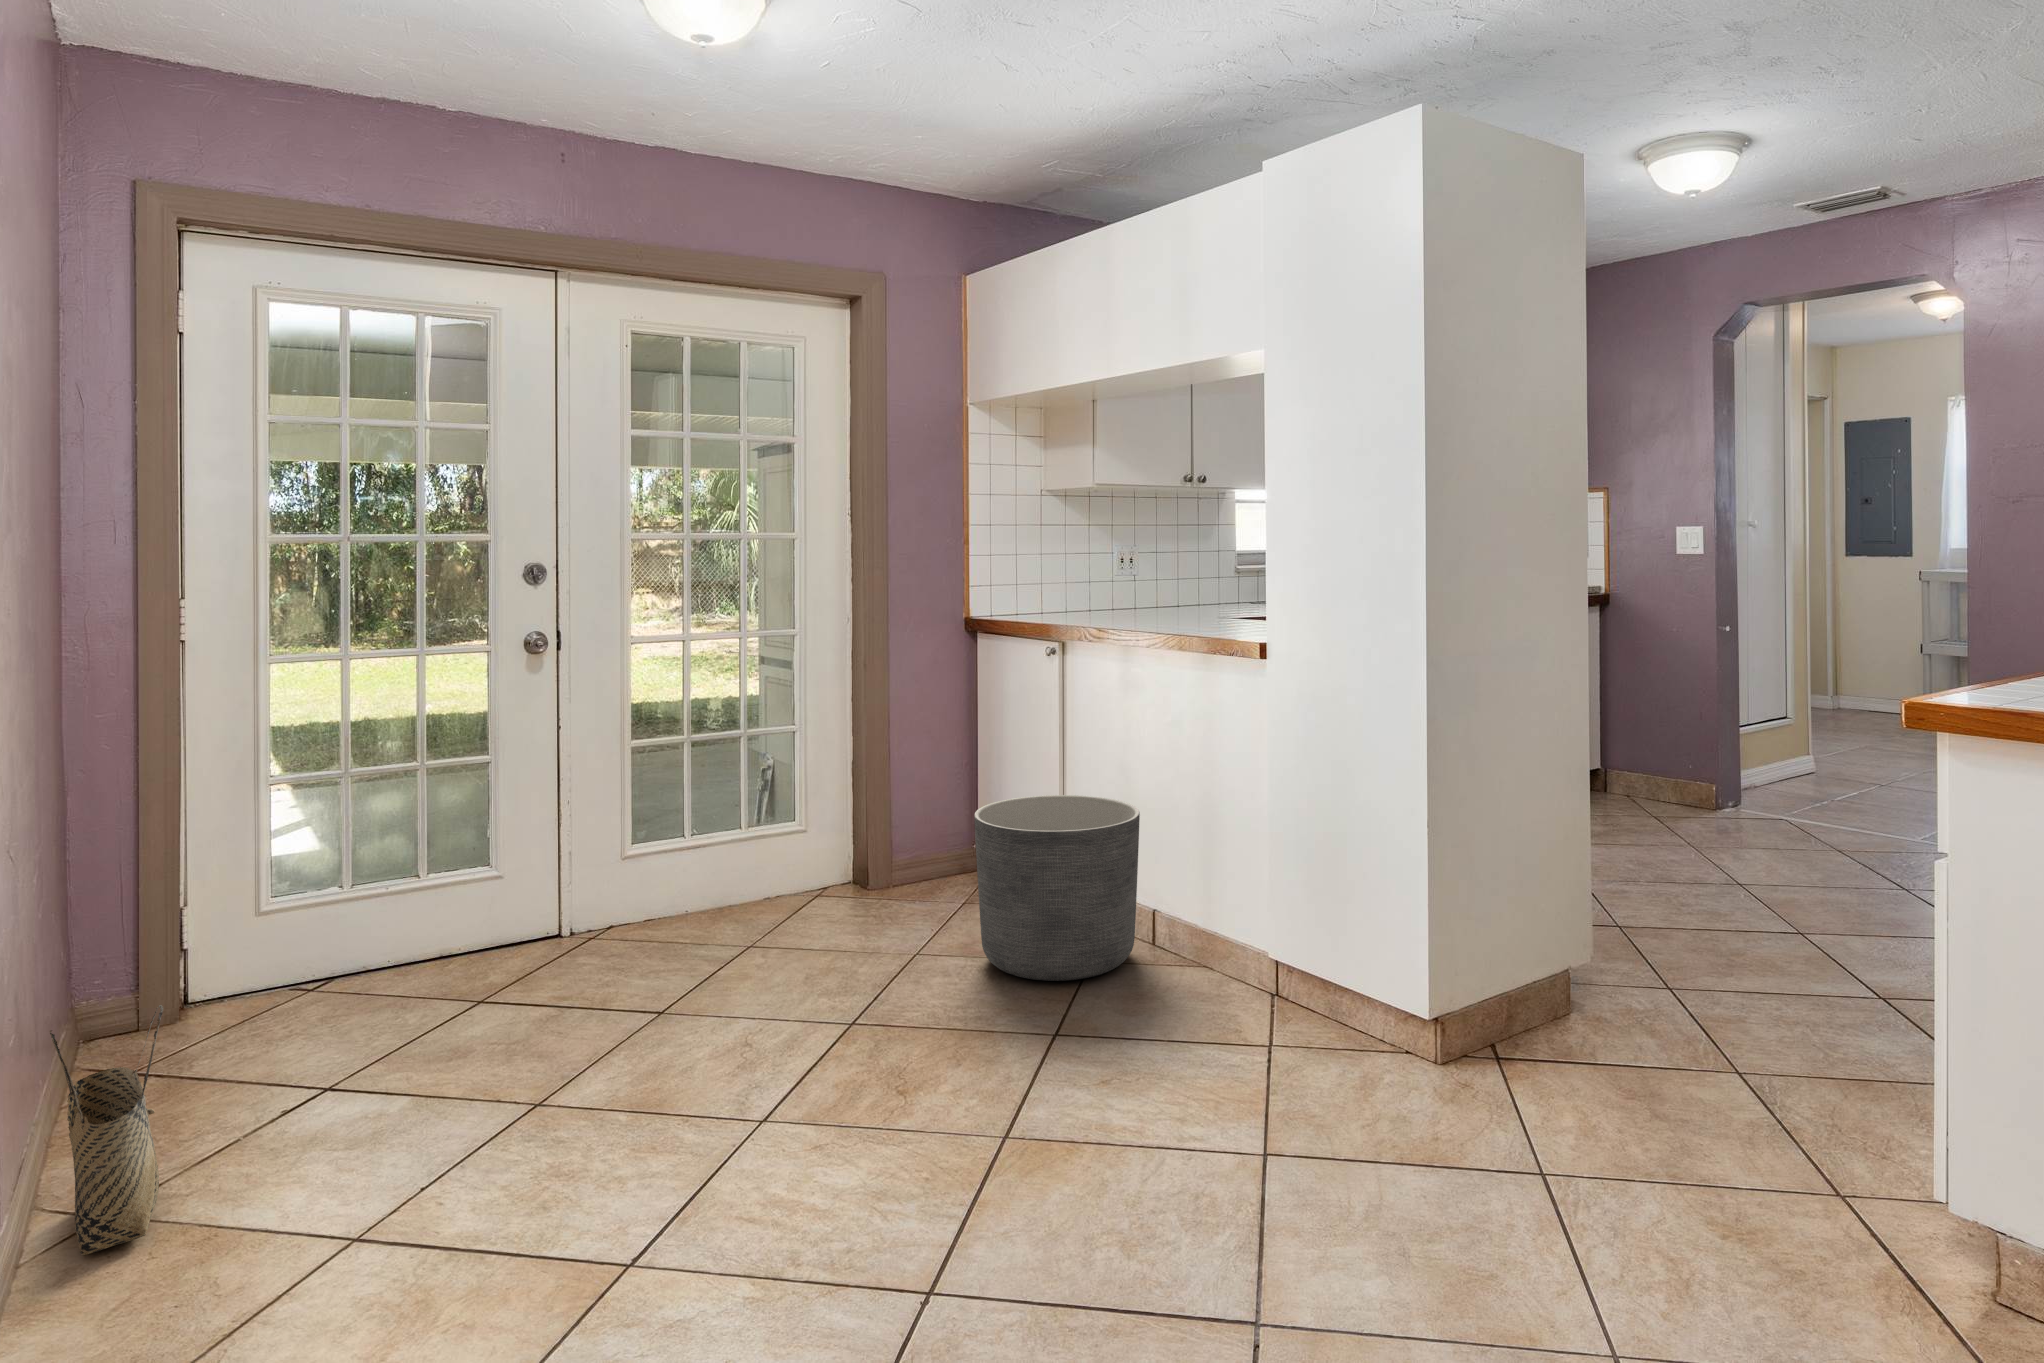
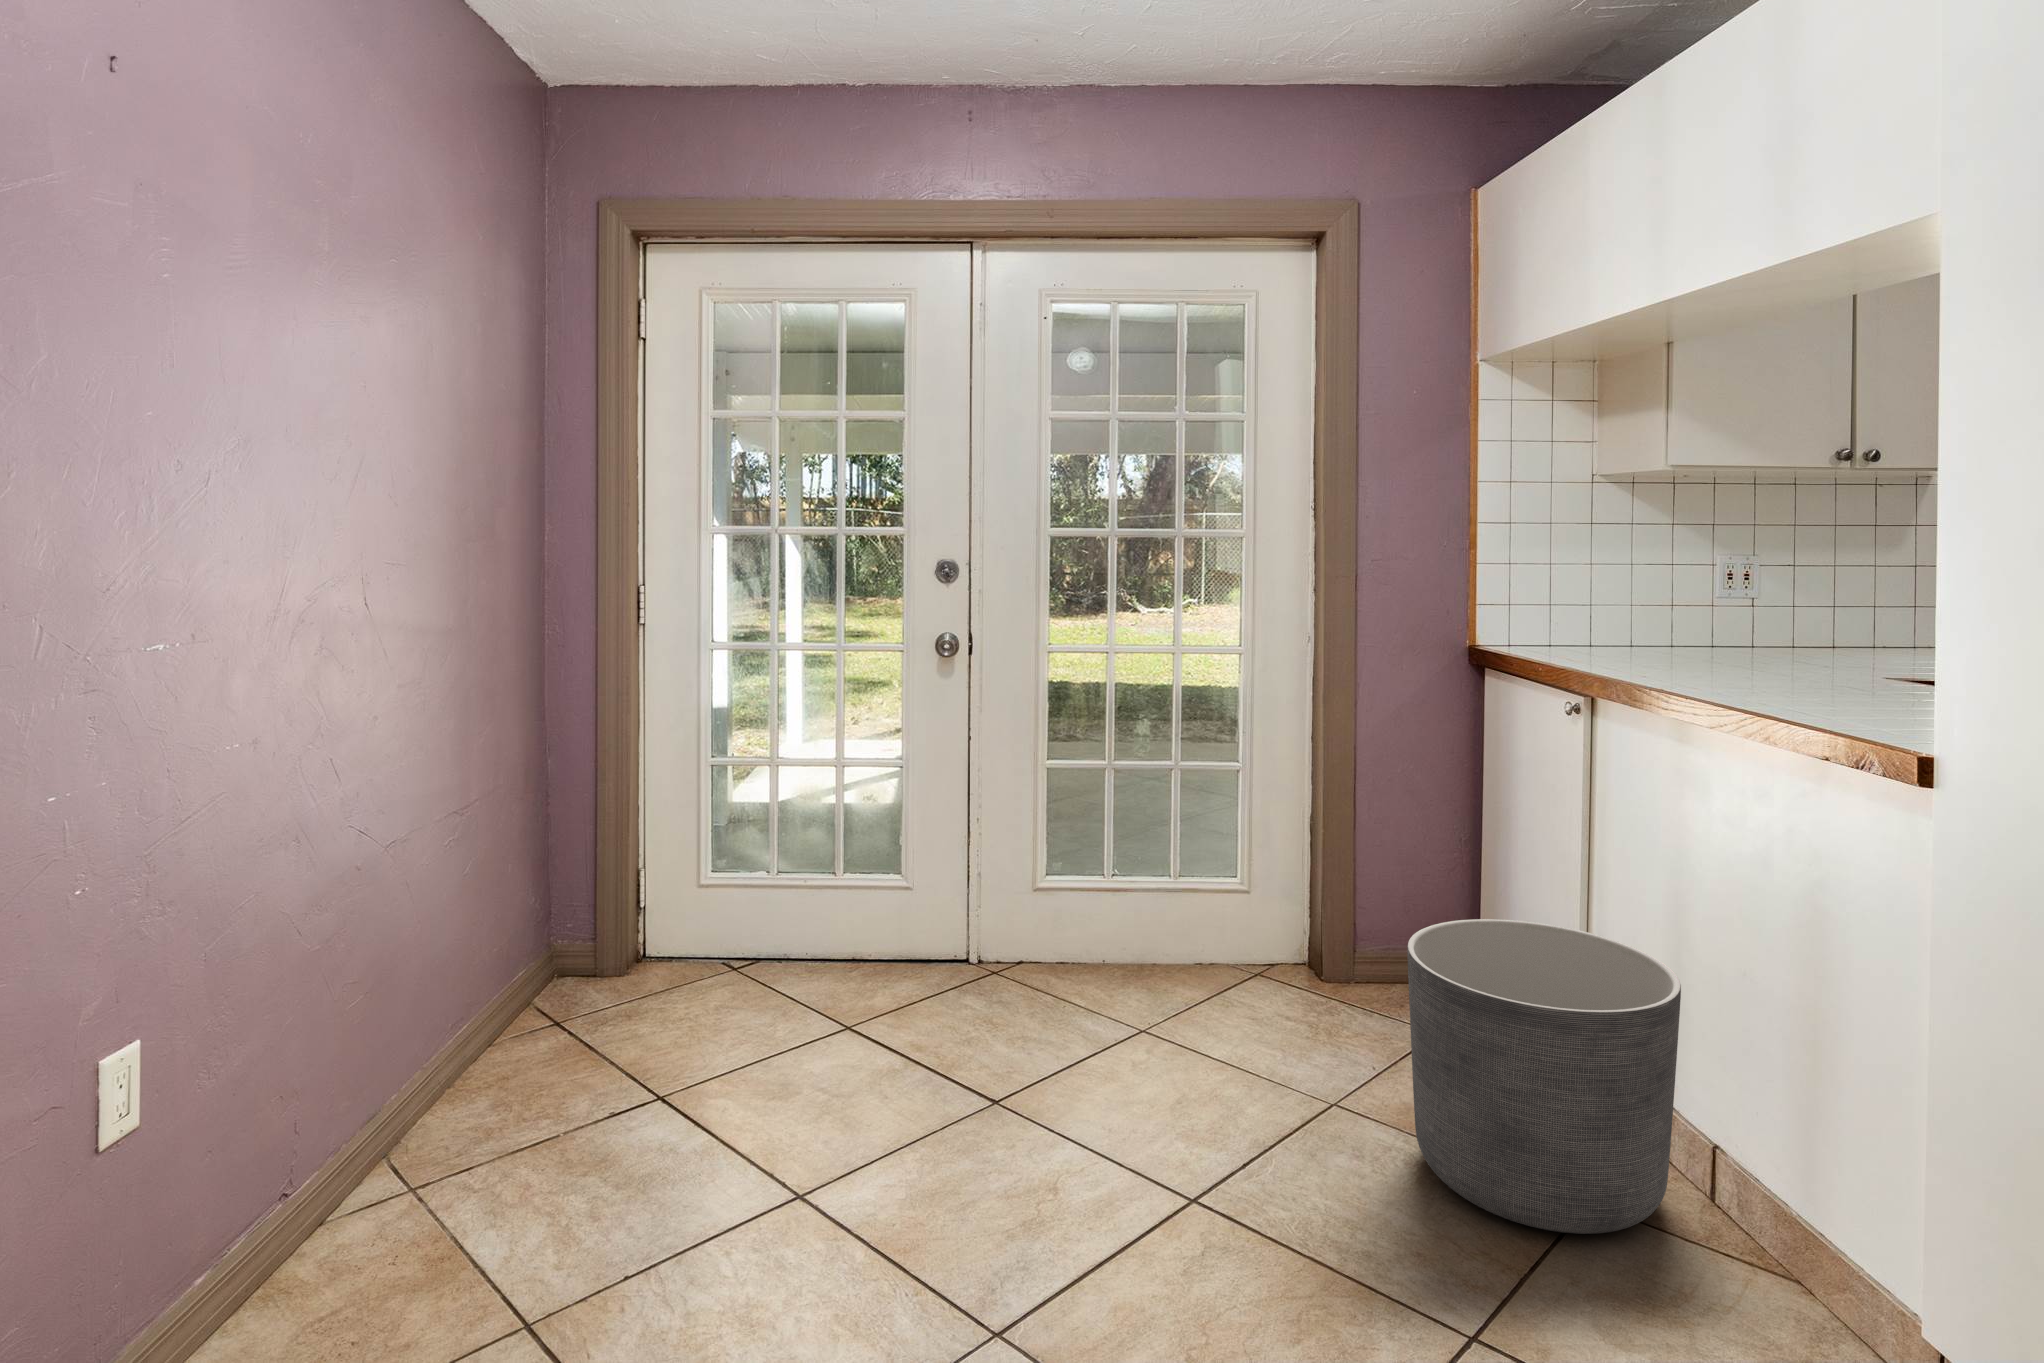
woven basket: present [50,1005,163,1255] -> none [349,1009,461,1247]

